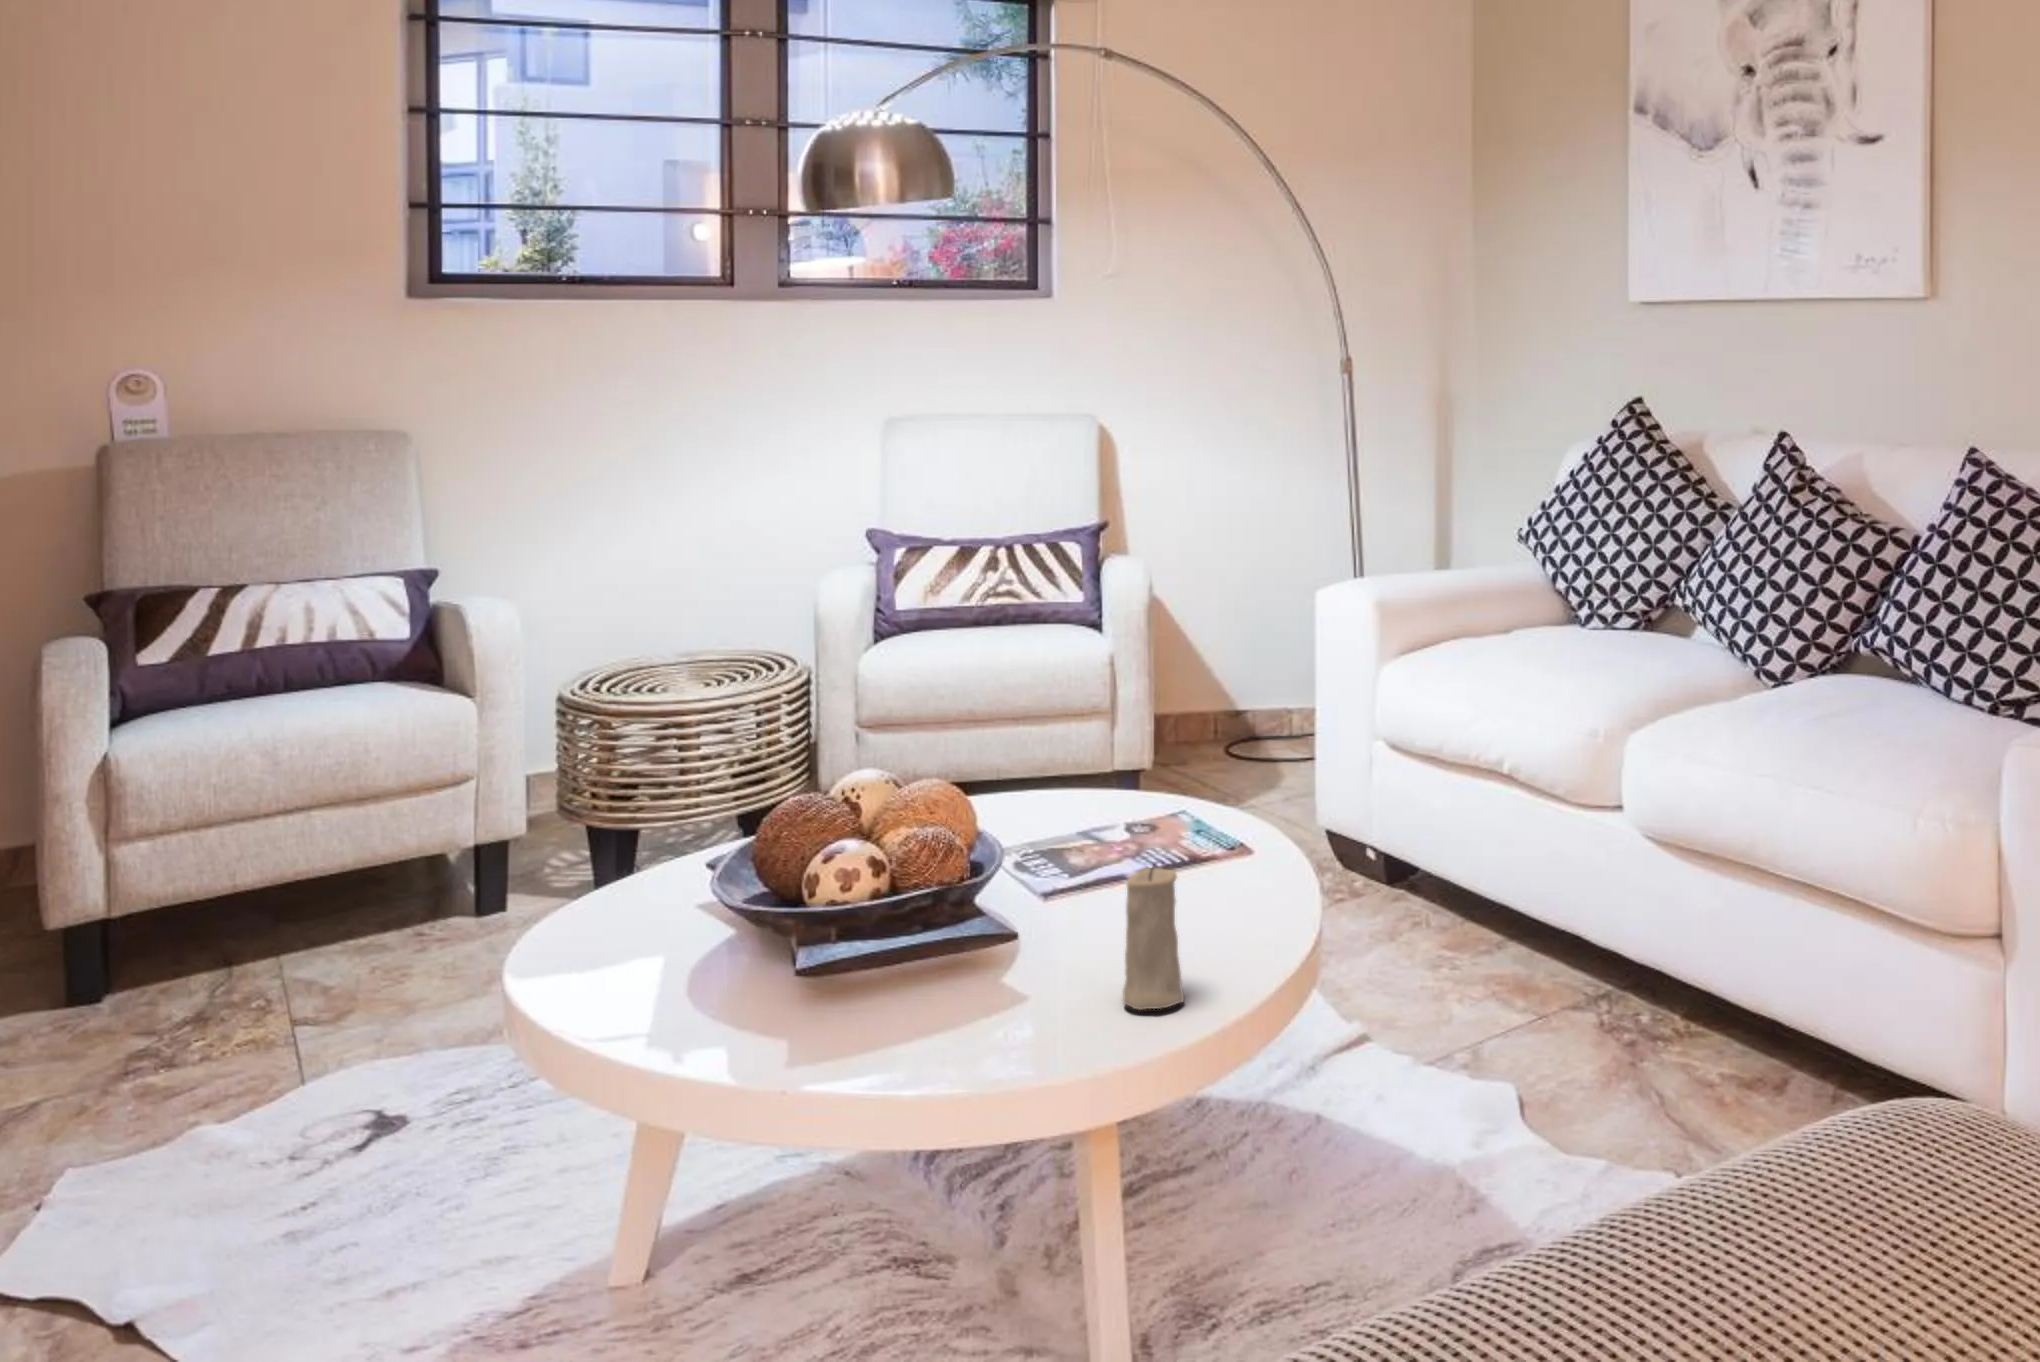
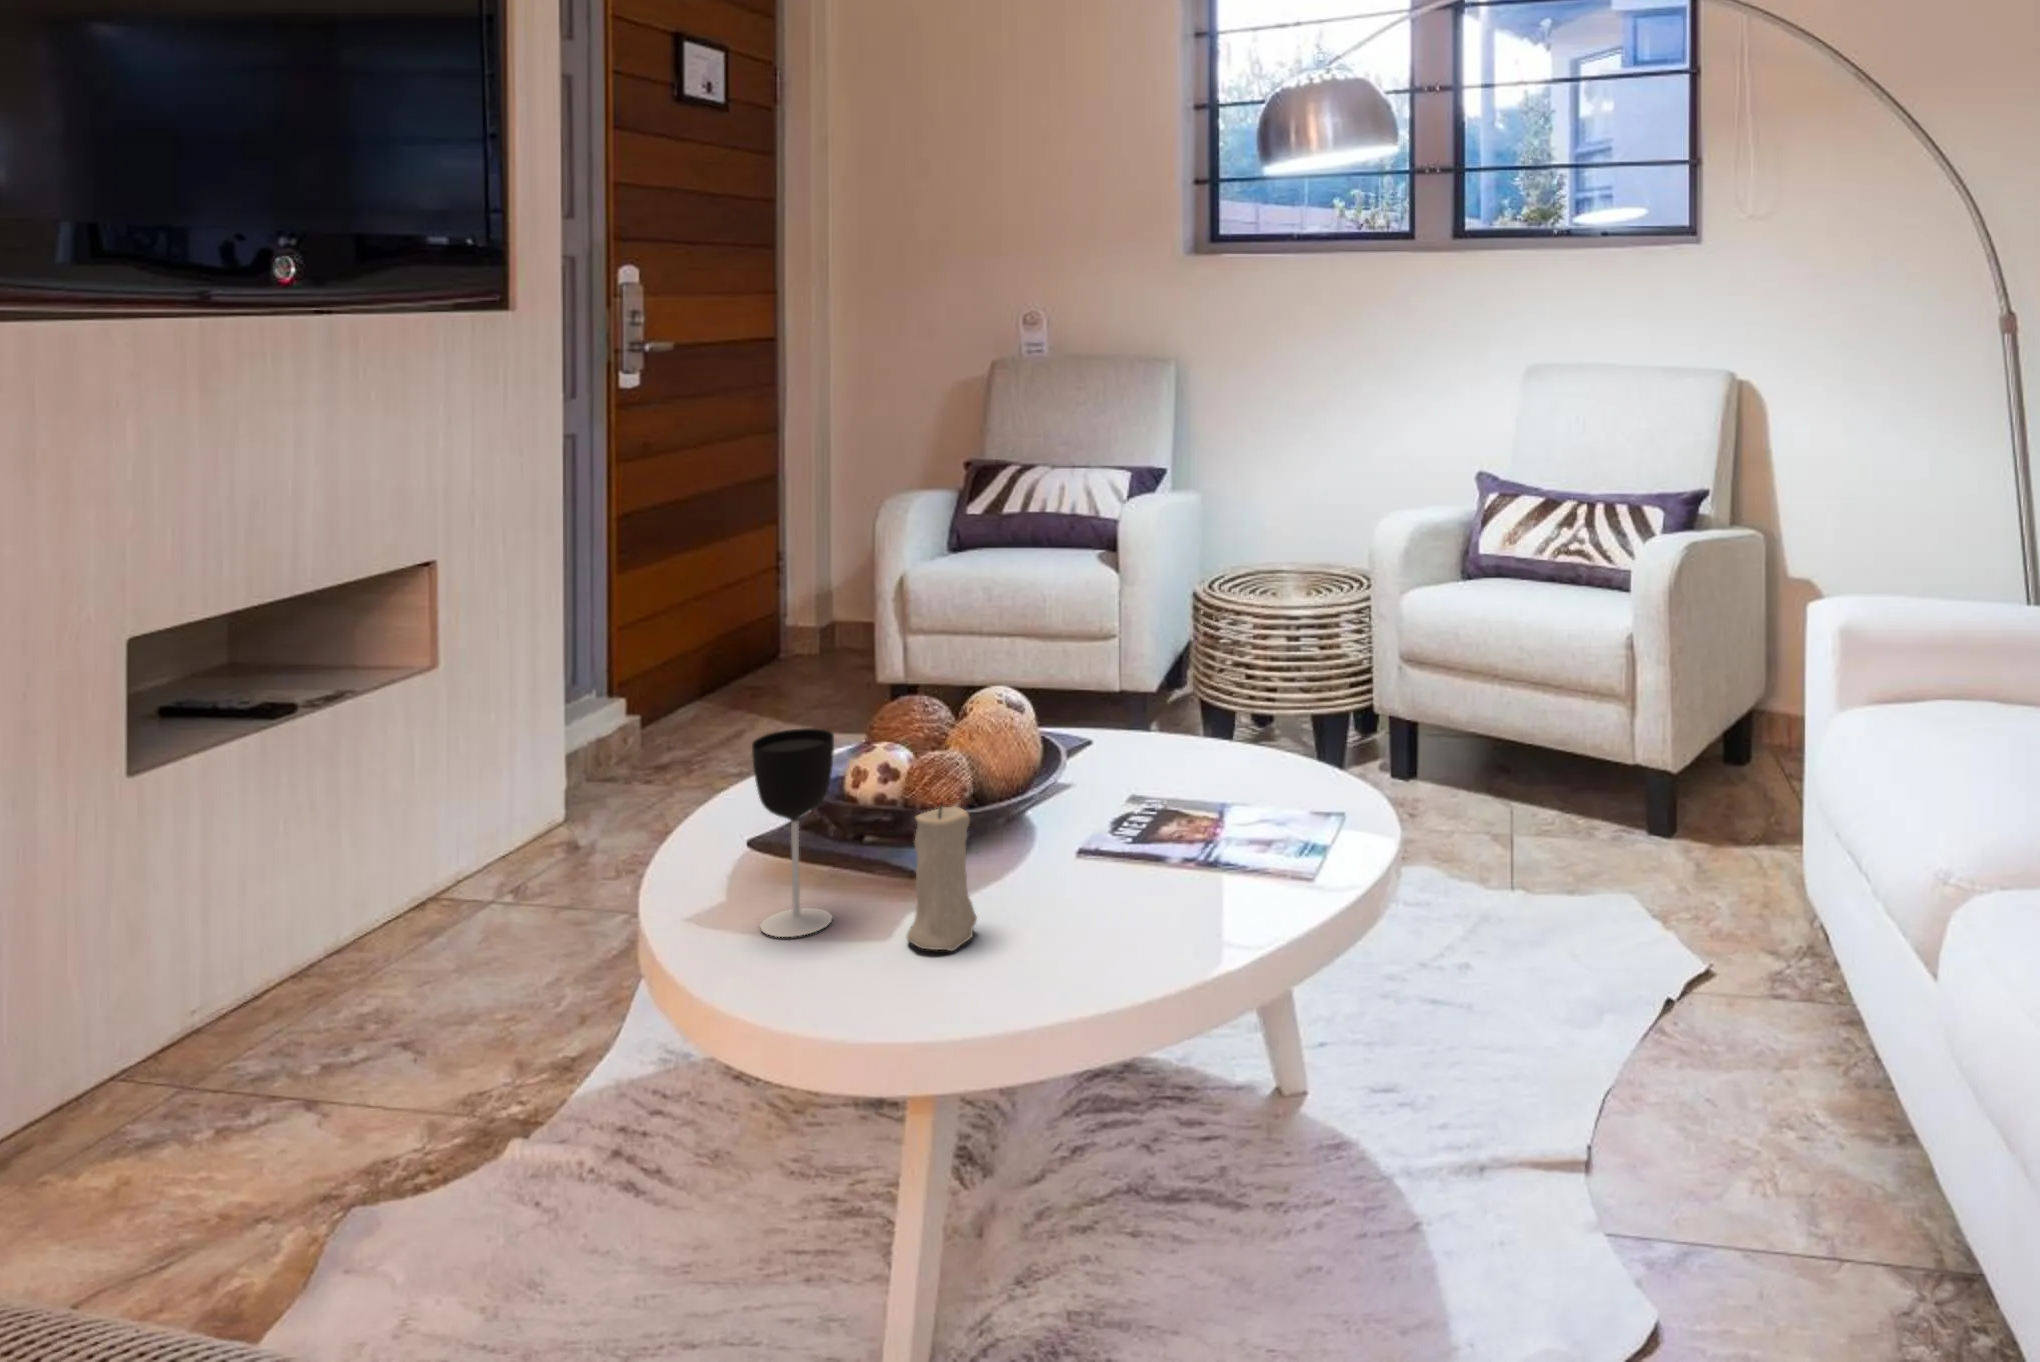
wine glass: none [956,830,1037,1058] -> present [752,728,834,937]

